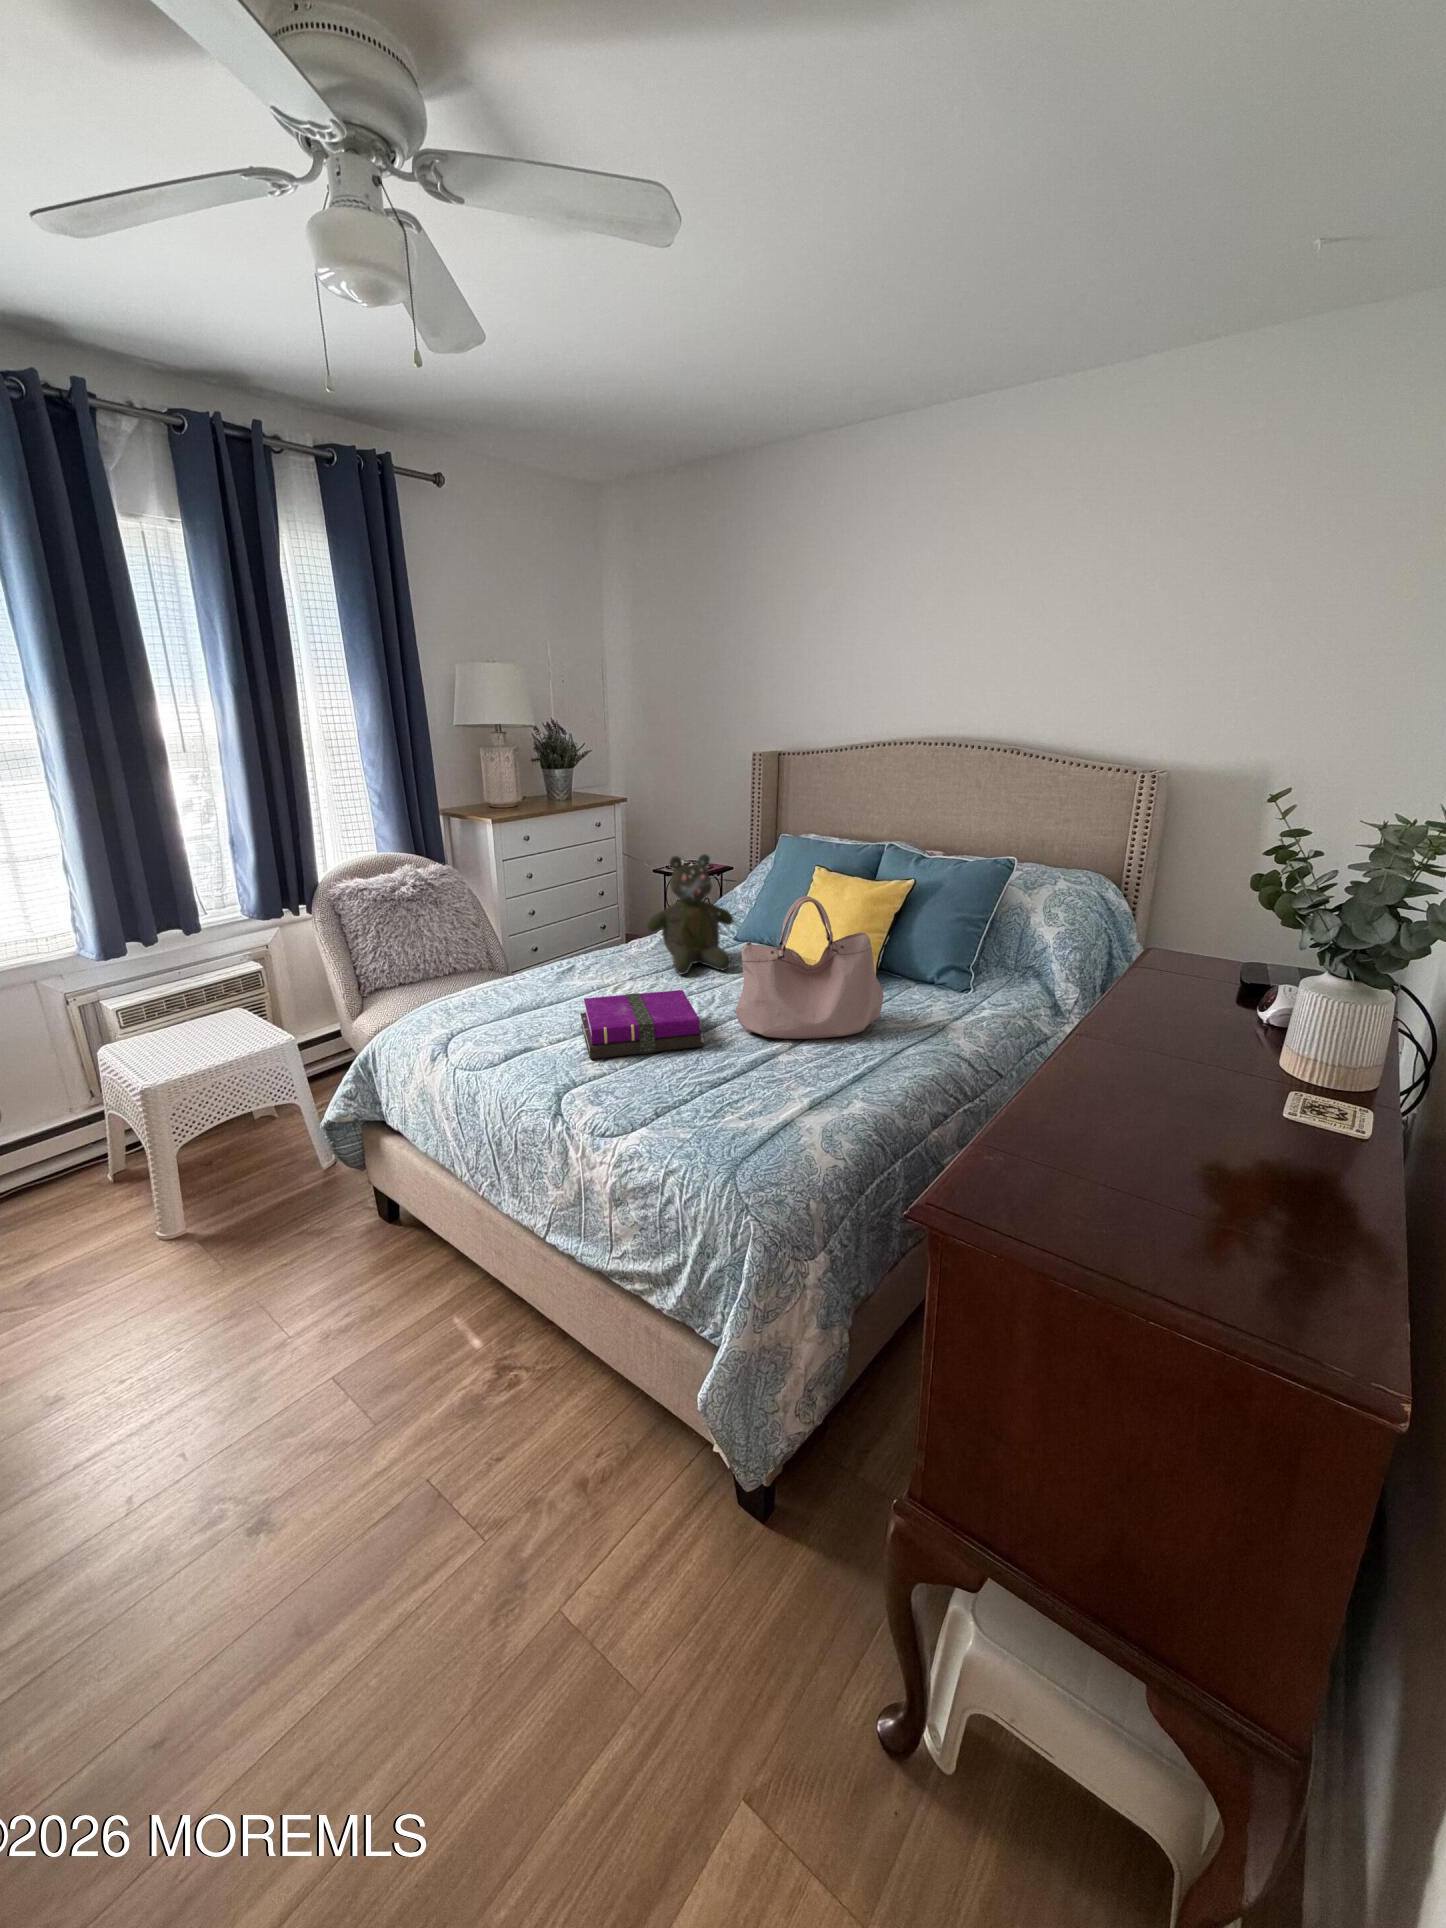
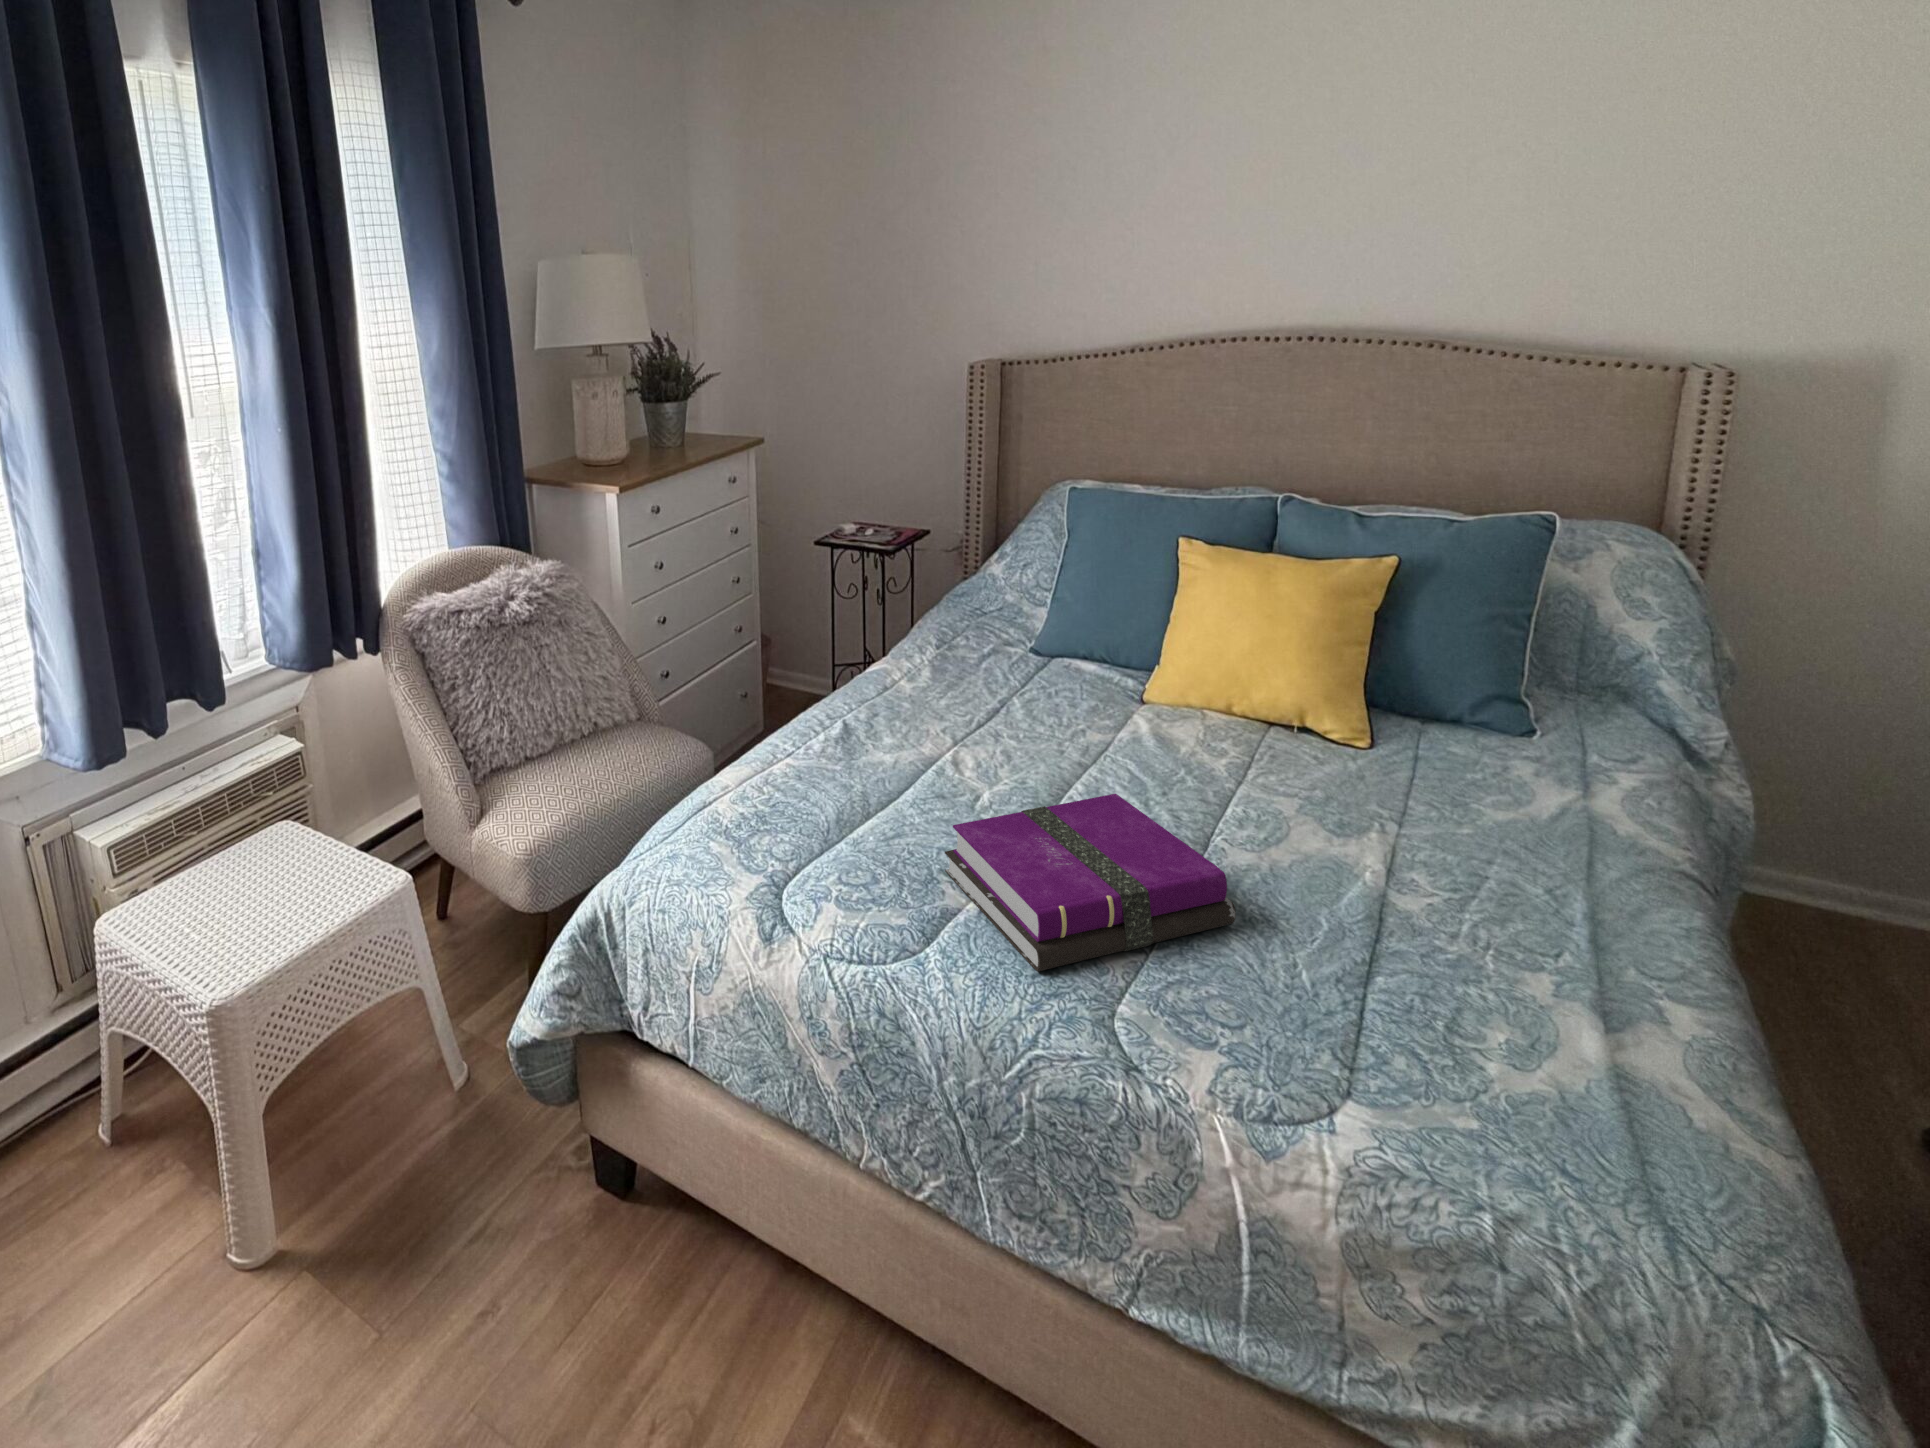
teddy bear: present [647,854,733,975] -> none [943,532,1102,739]
handbag: present [736,896,884,1039] -> none [1245,616,1537,894]

